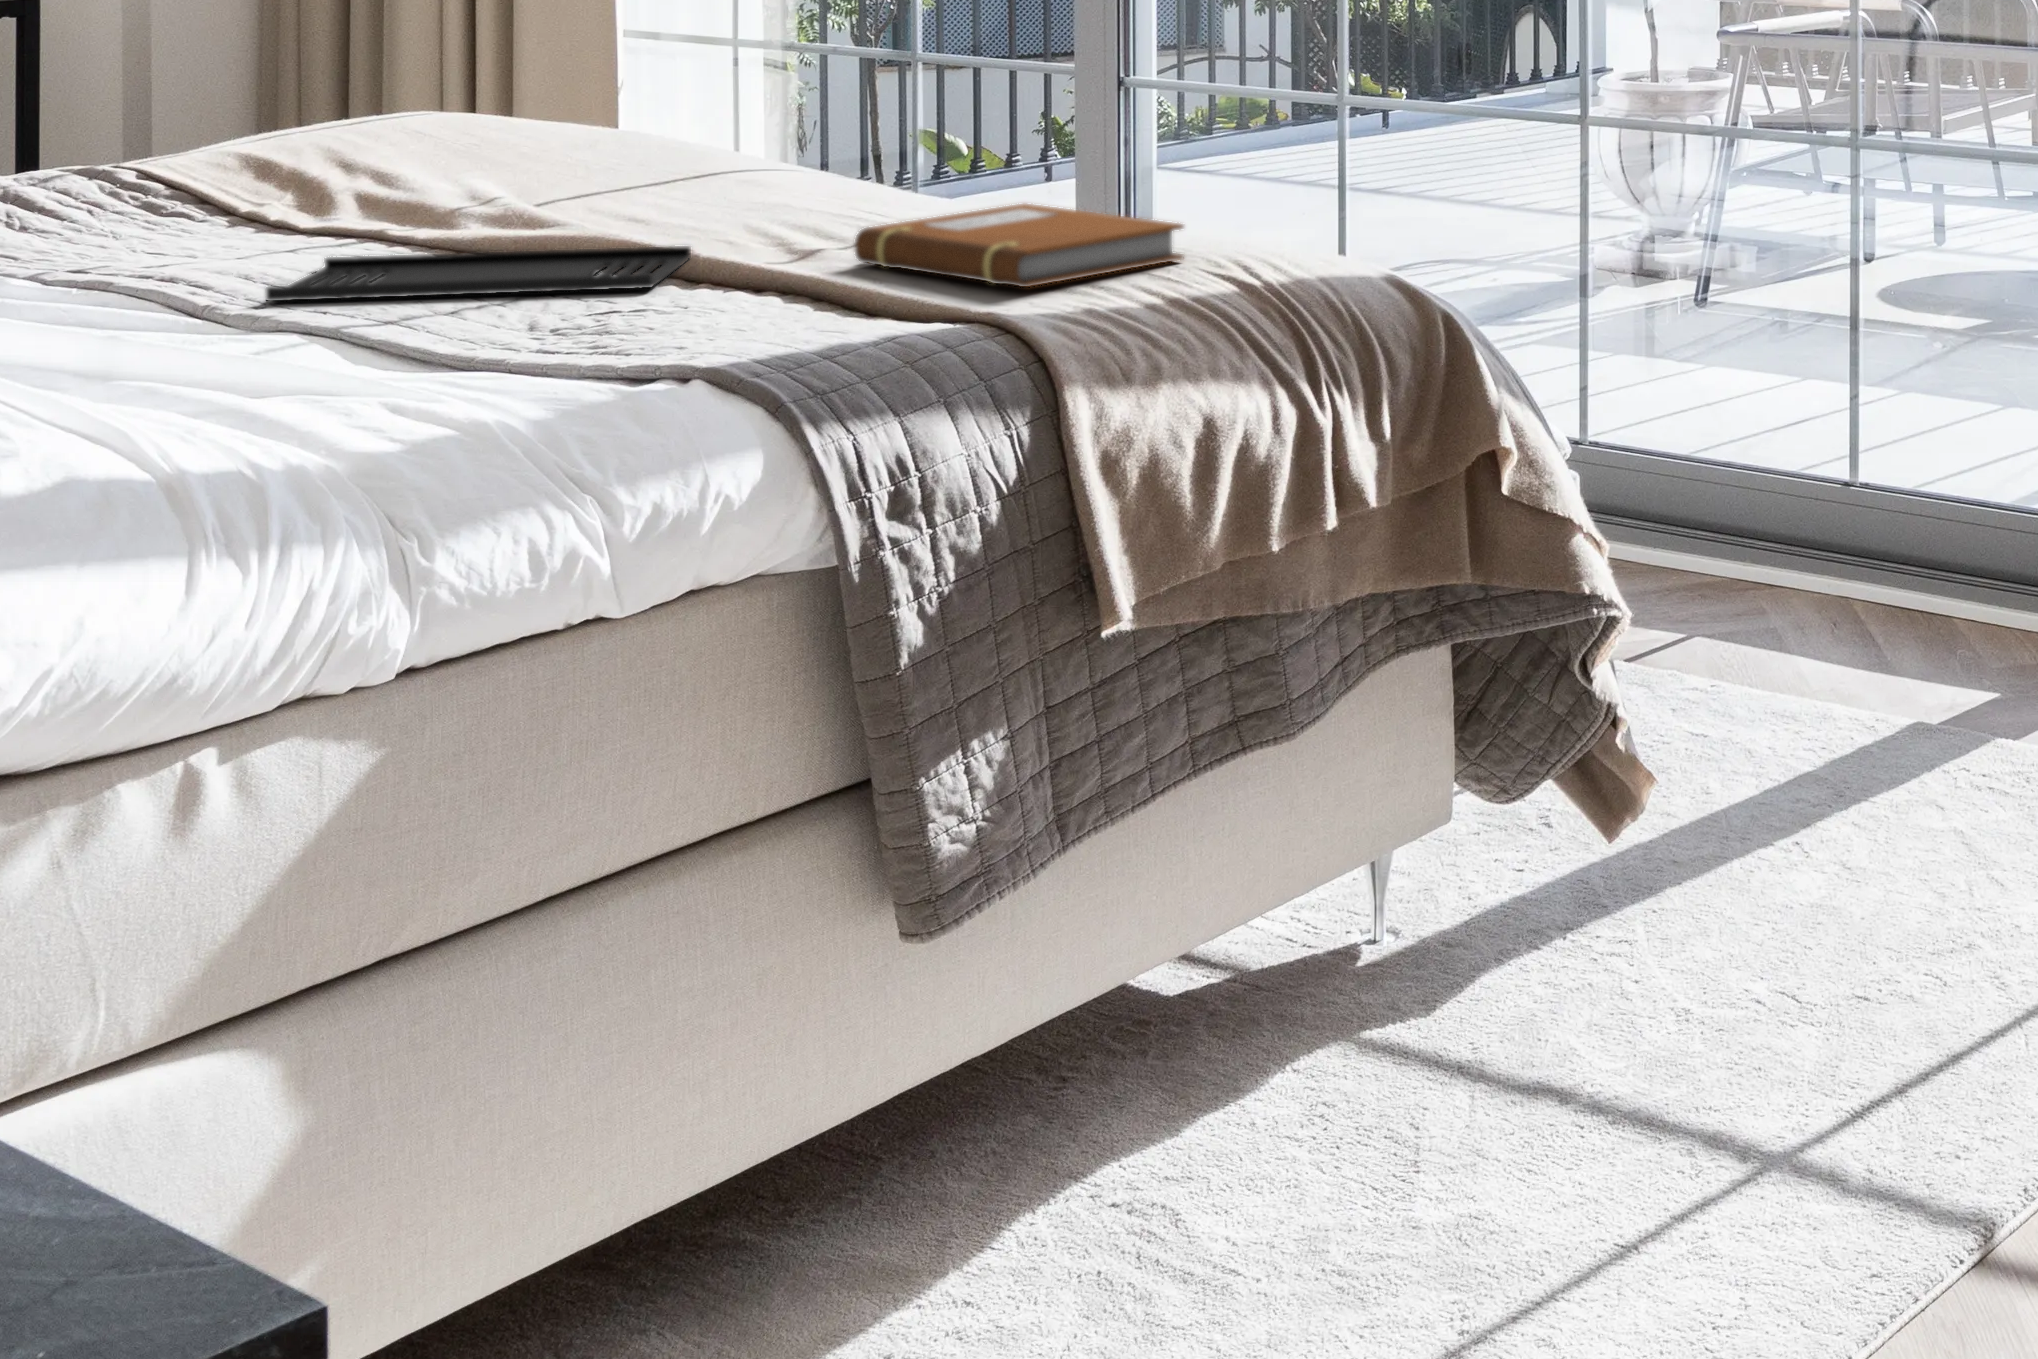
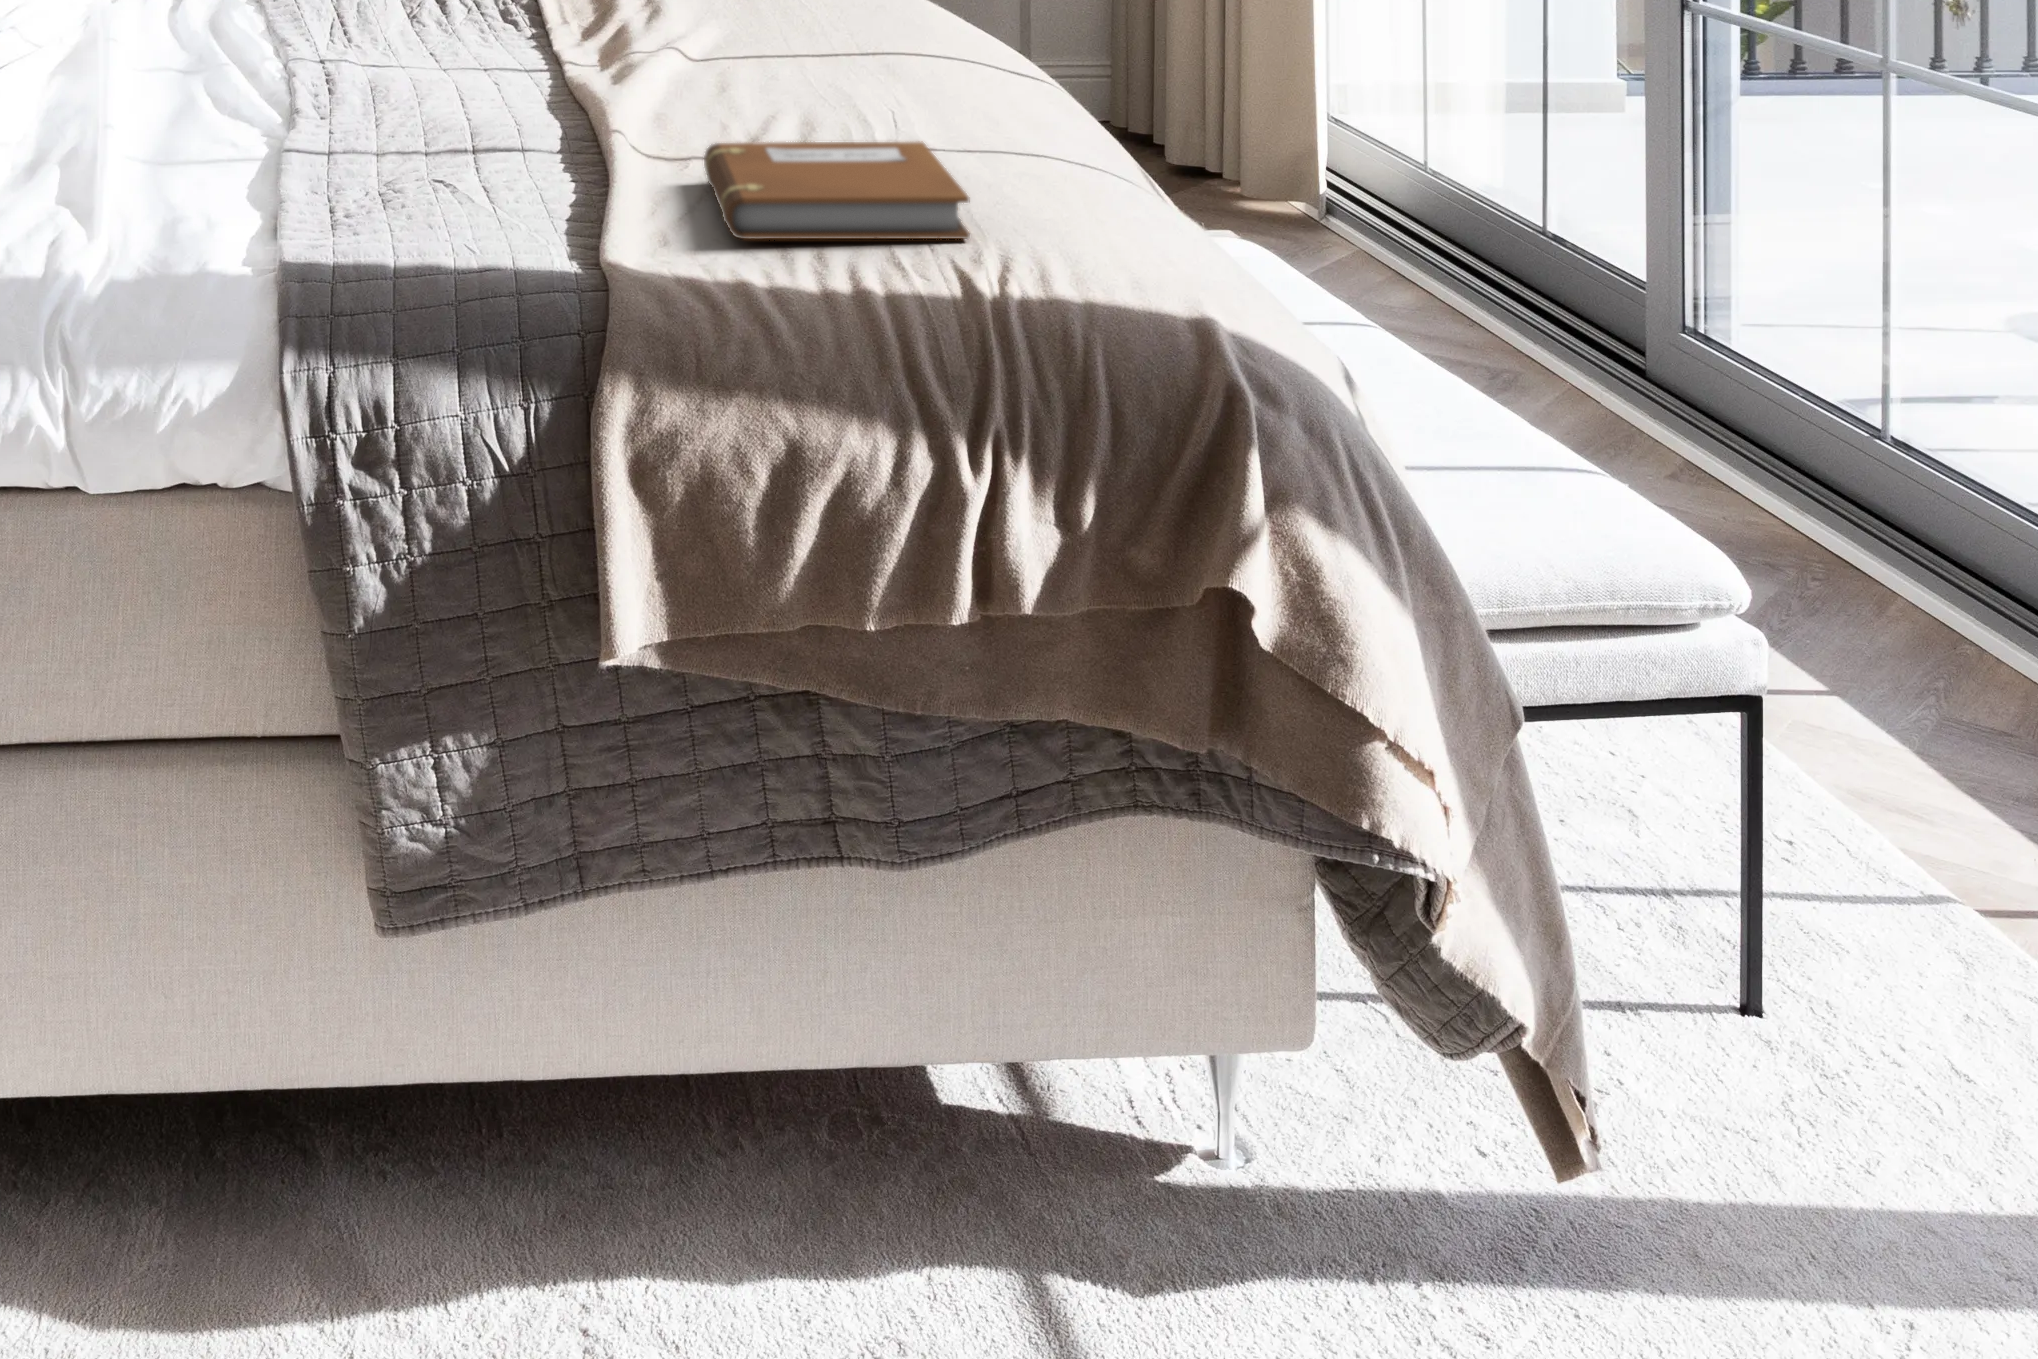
tray: present [266,246,691,301] -> none [289,94,625,171]

